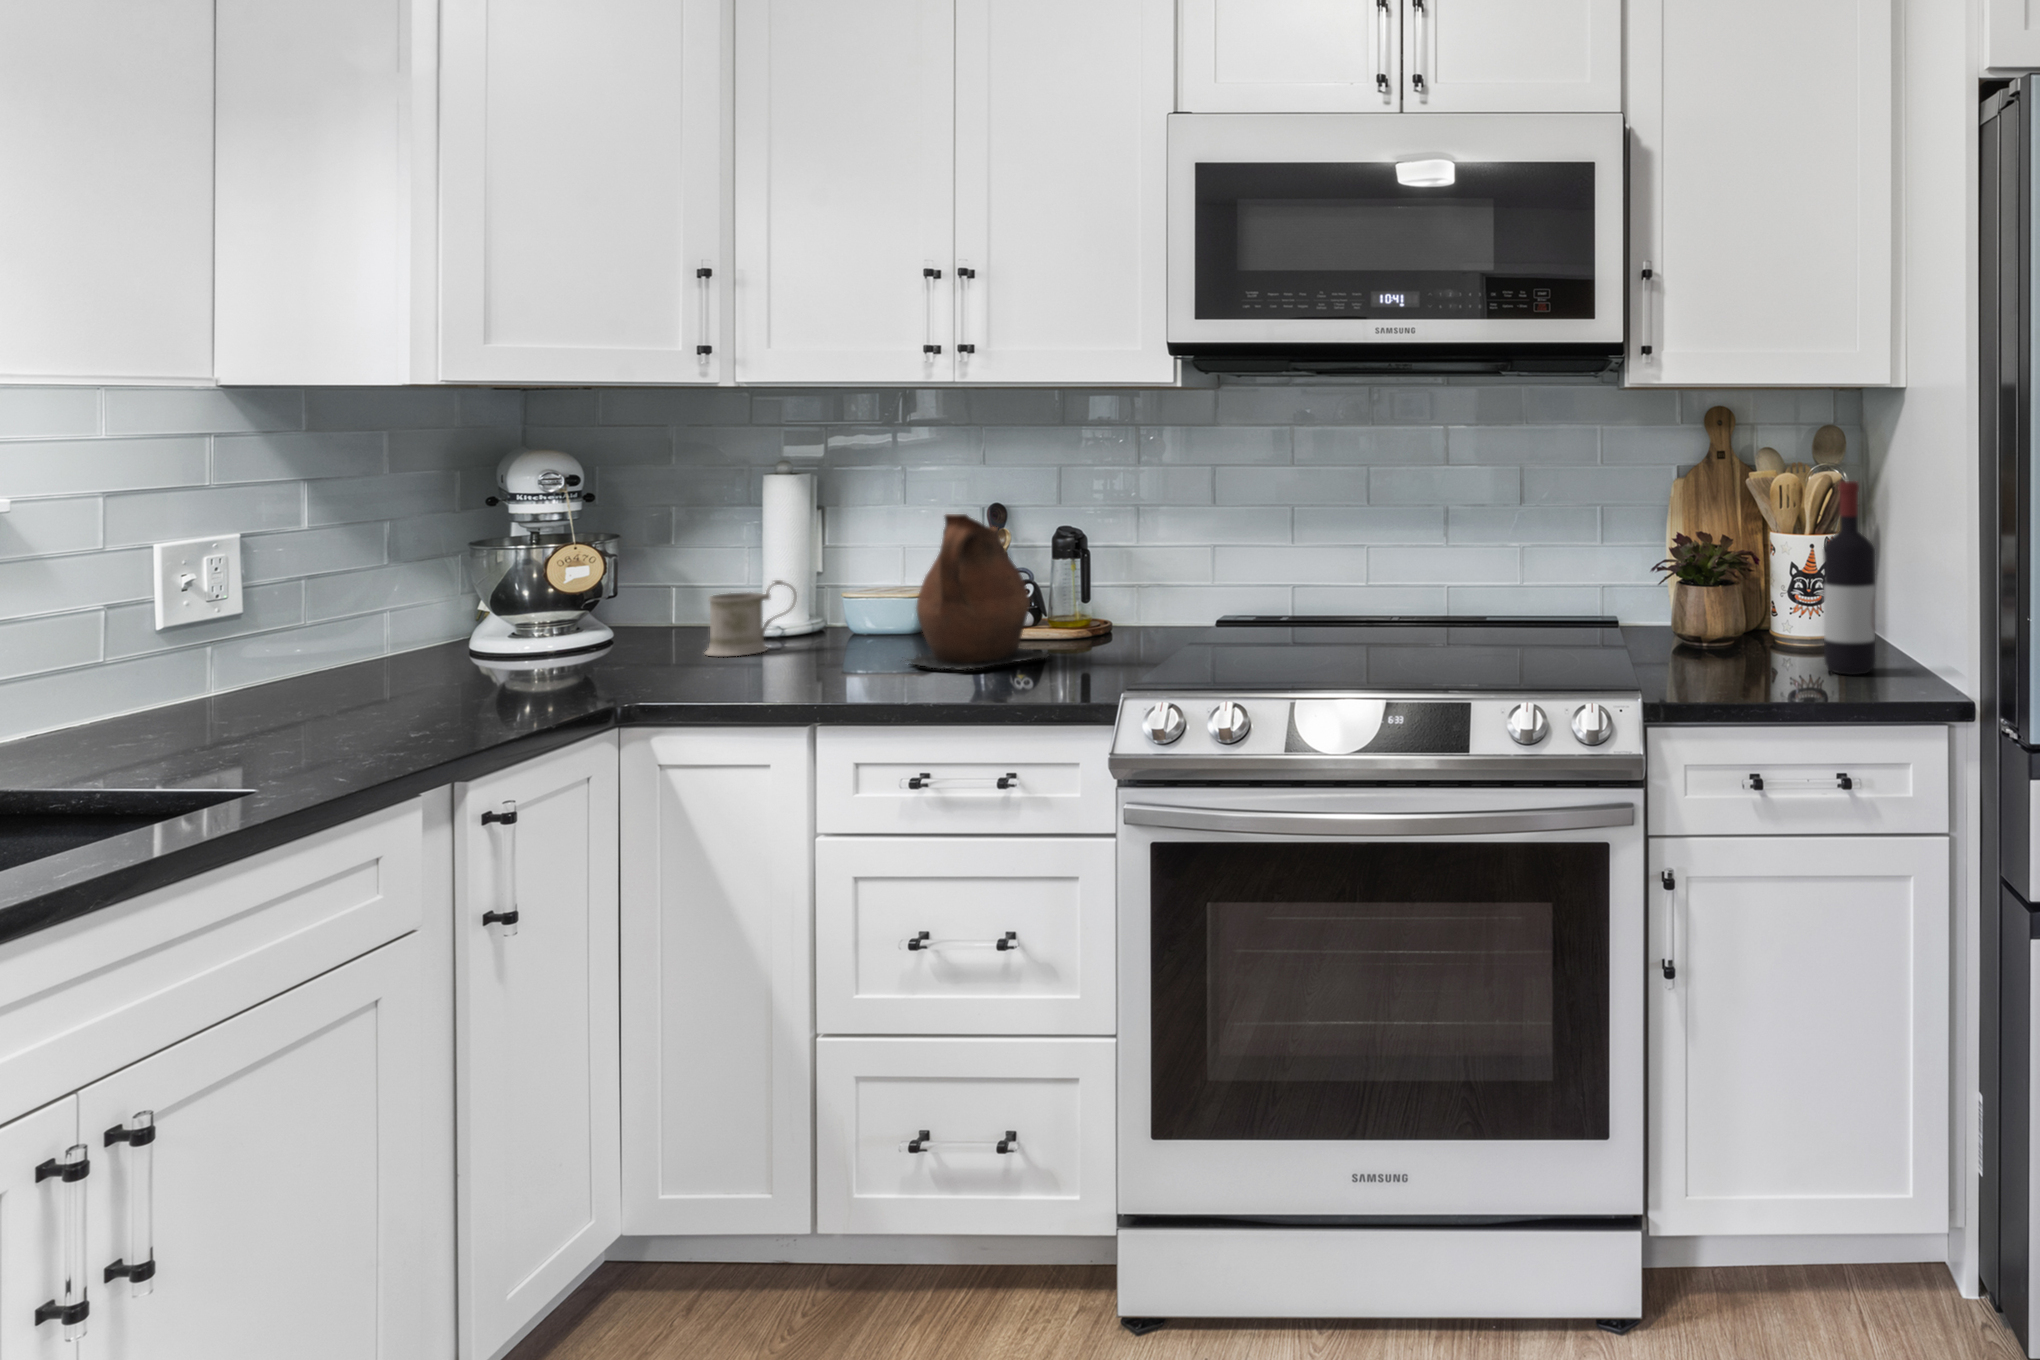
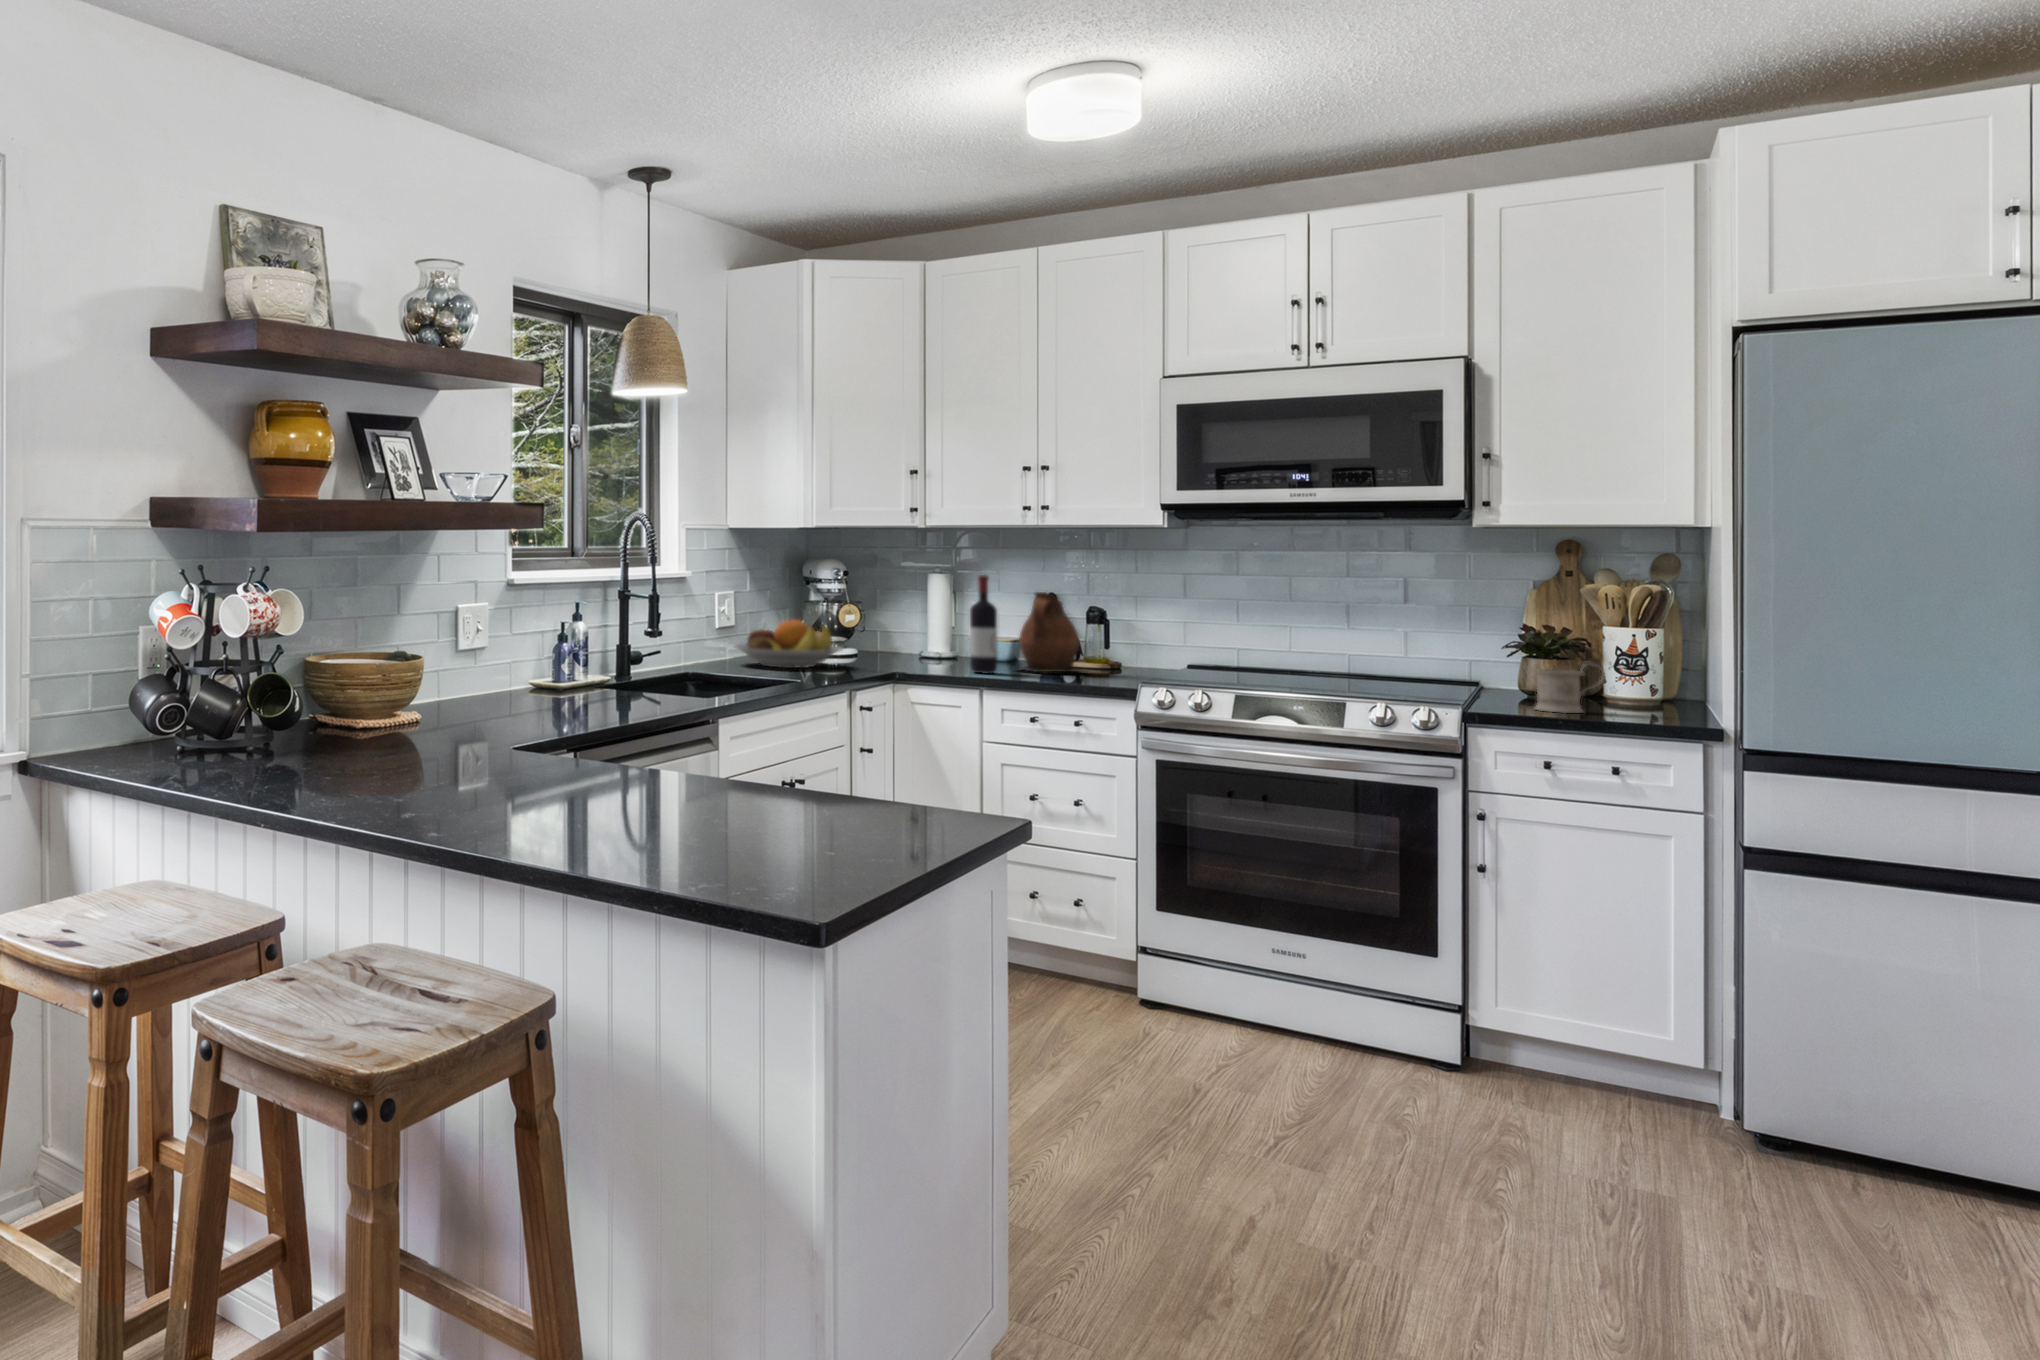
wine bottle: present [1823,481,1875,675] -> present [970,575,998,674]
mug: present [705,580,797,656] -> present [1535,662,1604,713]
fruit bowl: none [213,609,524,725] -> present [734,620,842,668]

